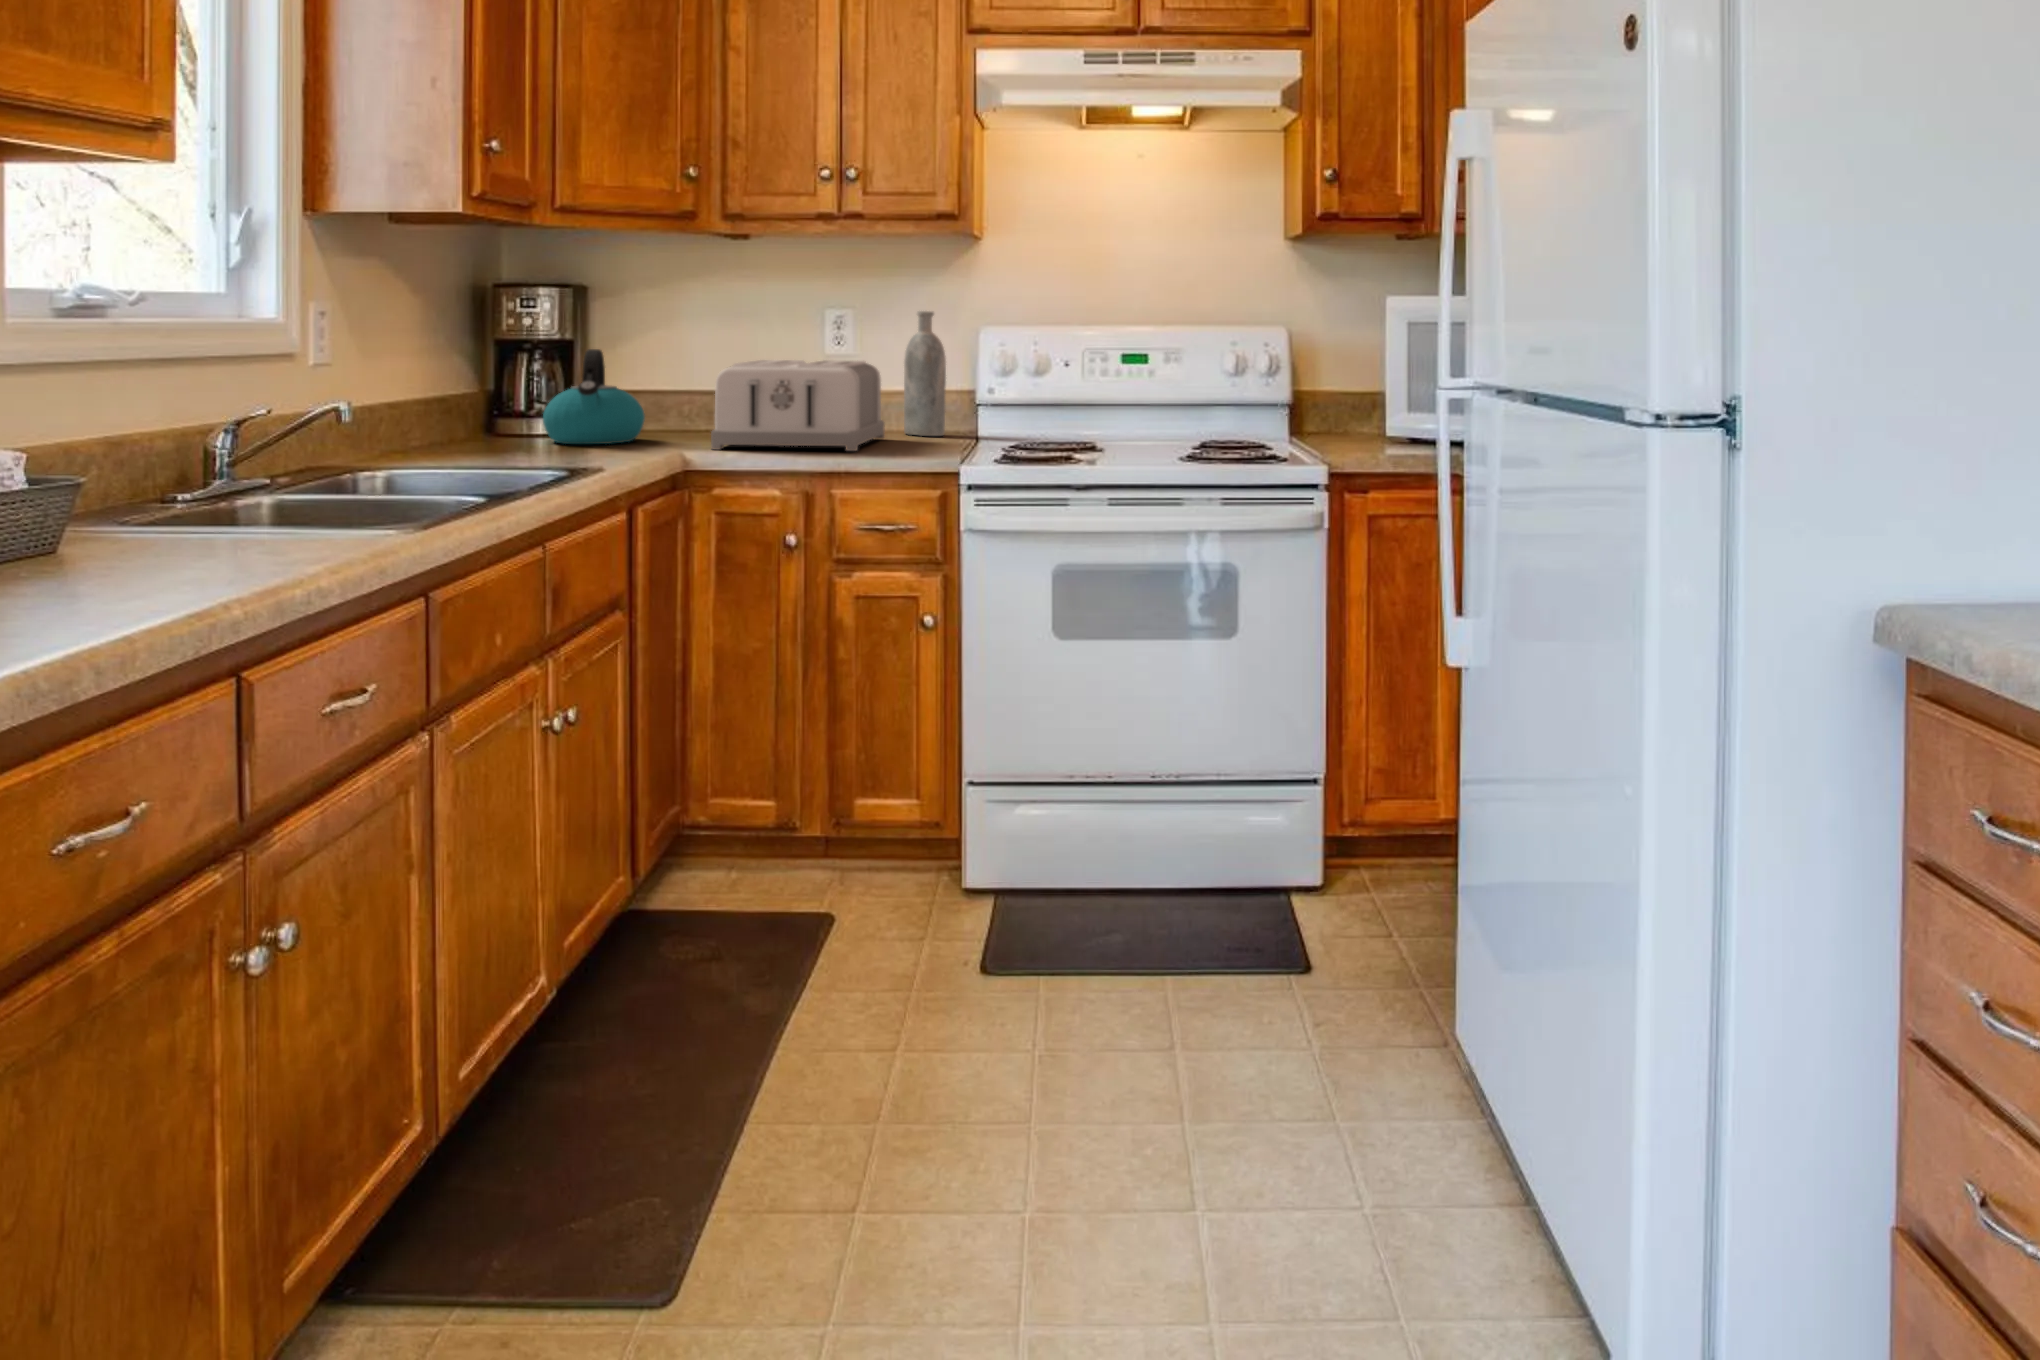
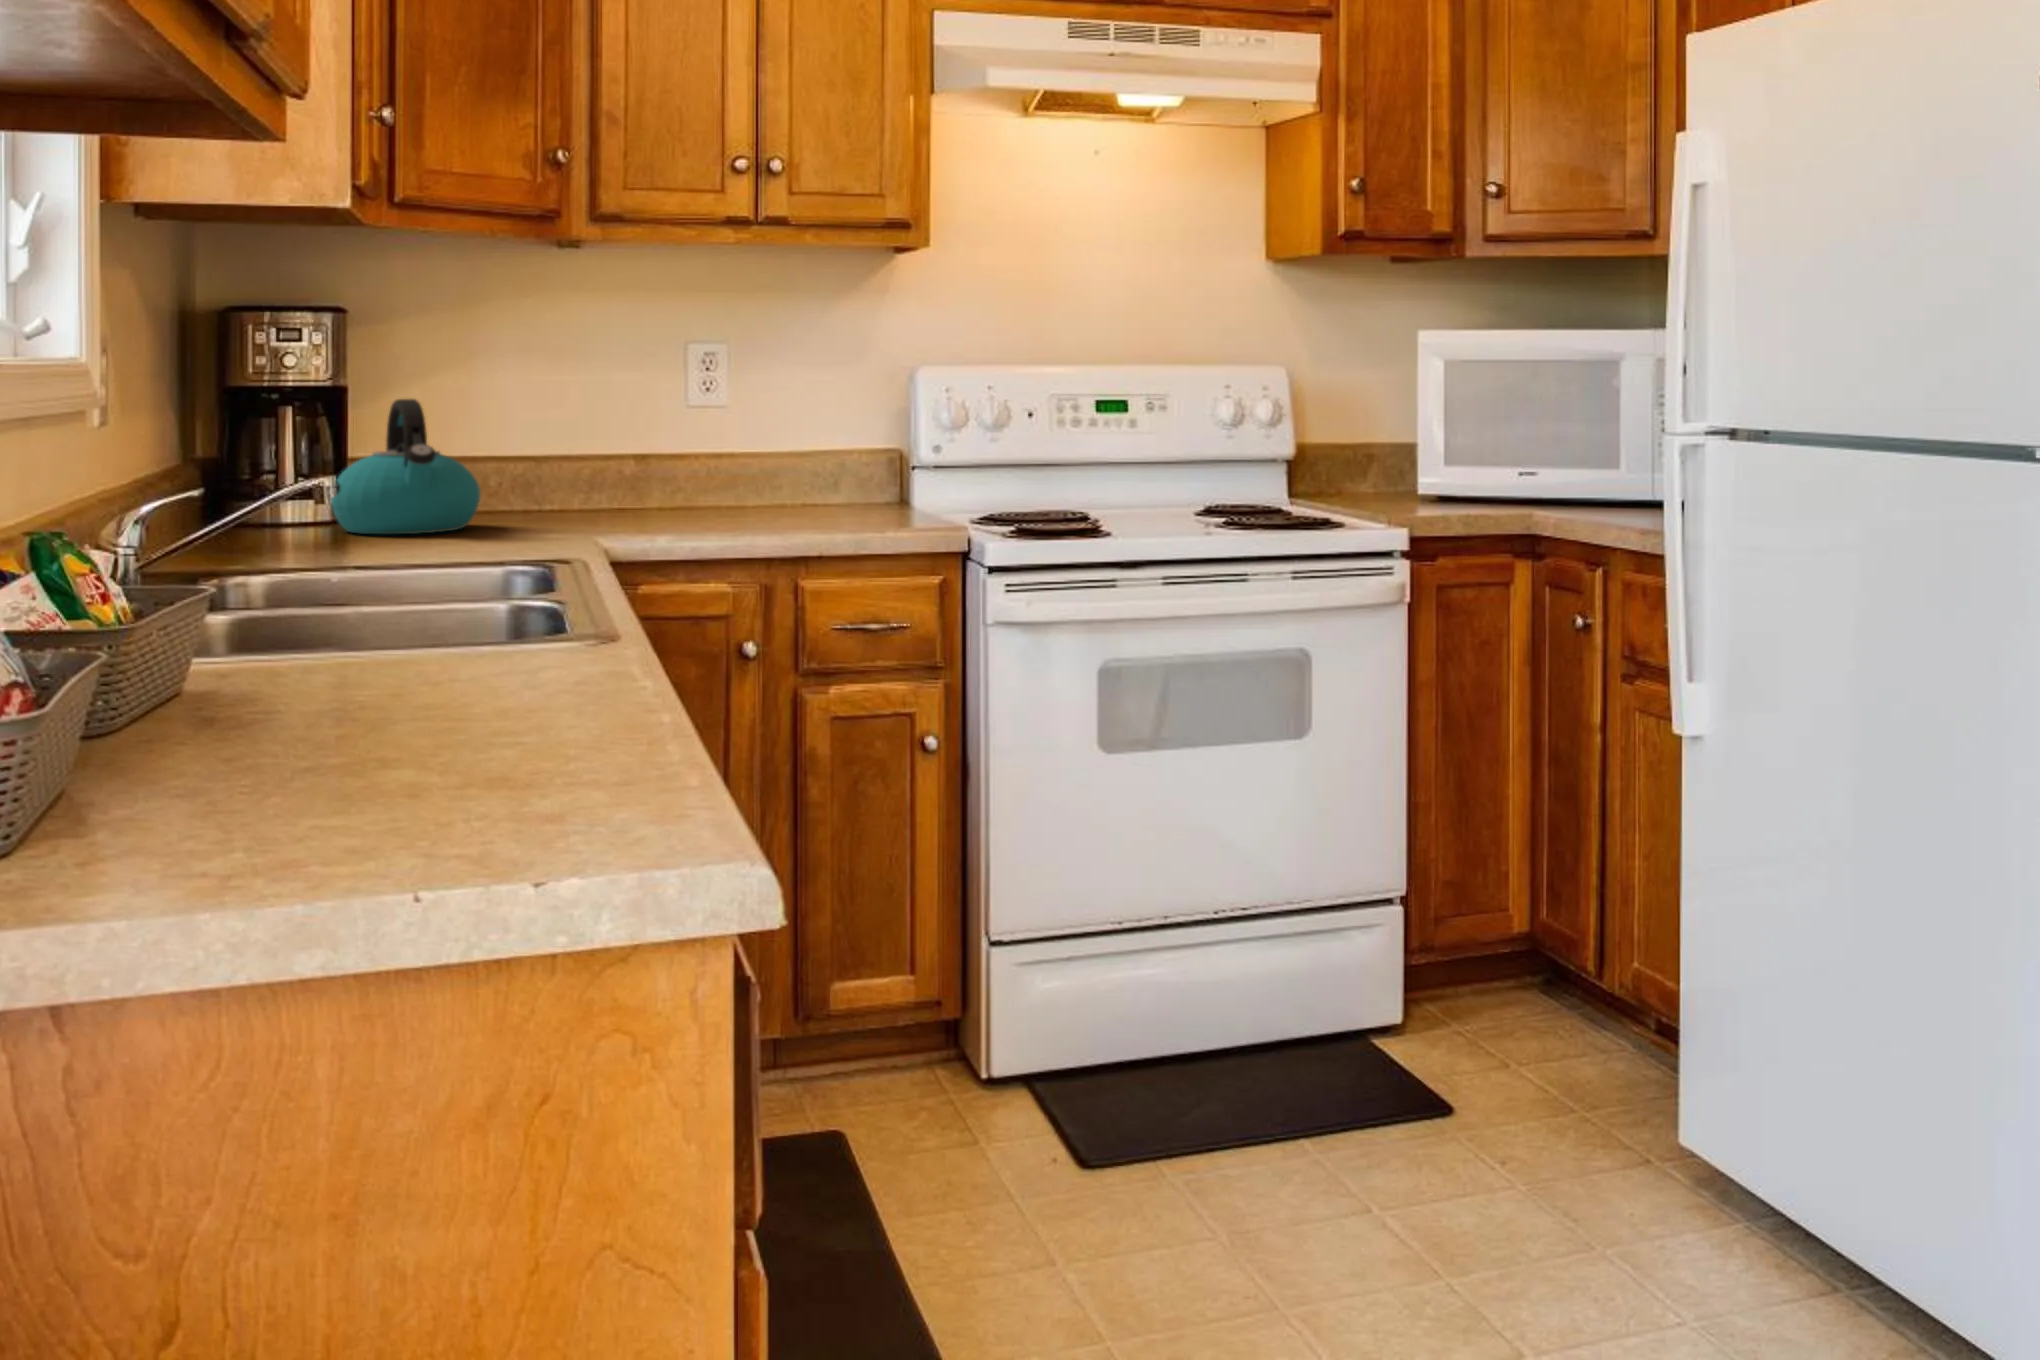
bottle: present [904,311,946,436] -> none [802,343,864,508]
toaster: present [711,360,885,451] -> none [605,410,811,534]

